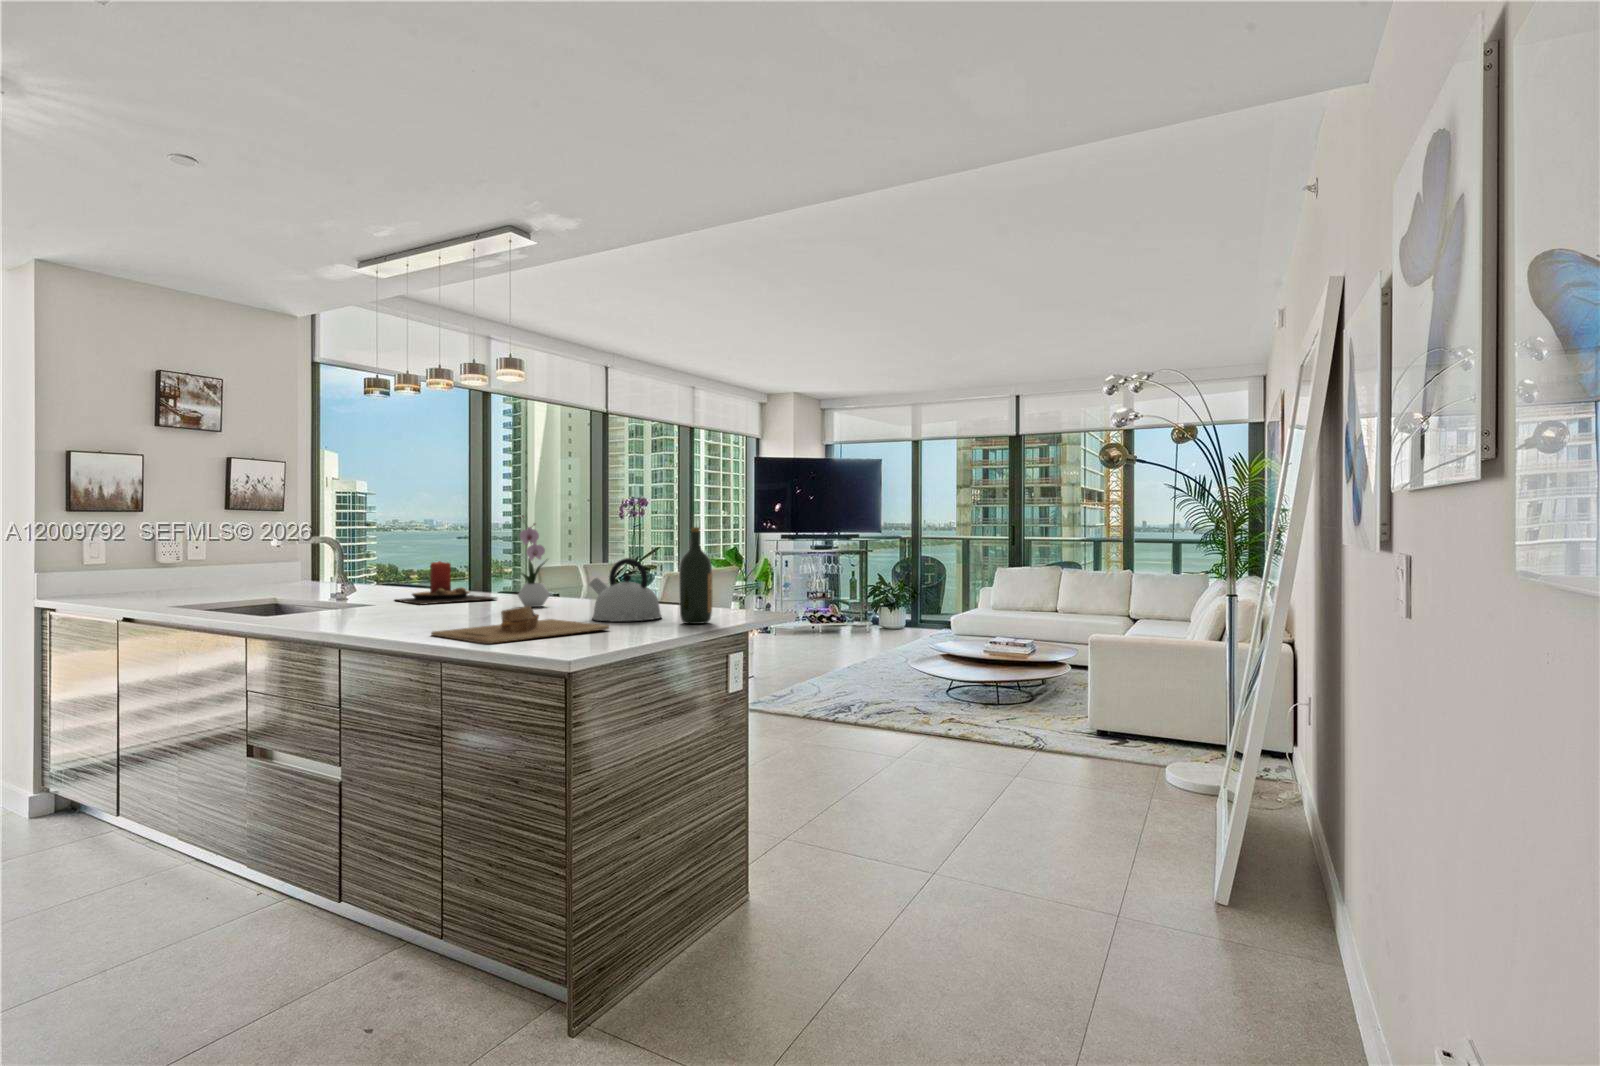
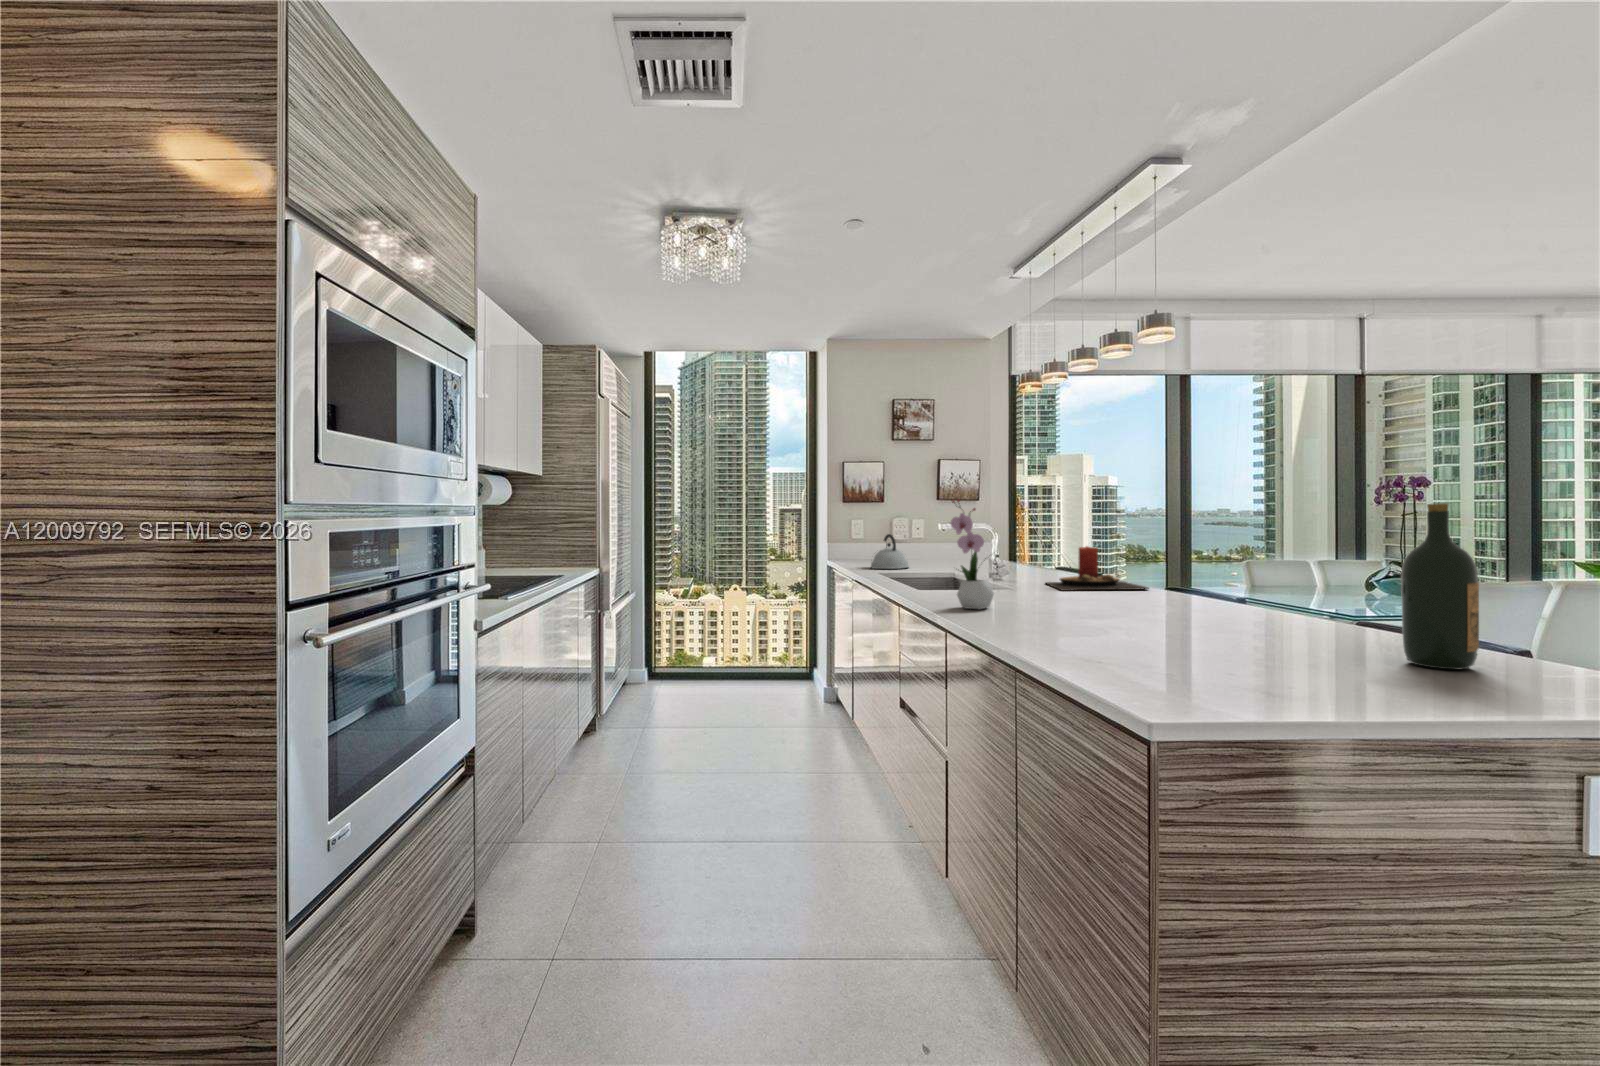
flower arrangement: present [518,516,550,607] -> present [951,499,994,609]
kettle: present [590,558,662,621] -> present [871,534,909,569]
cutting board: present [431,606,609,644] -> none [1013,613,1257,665]

